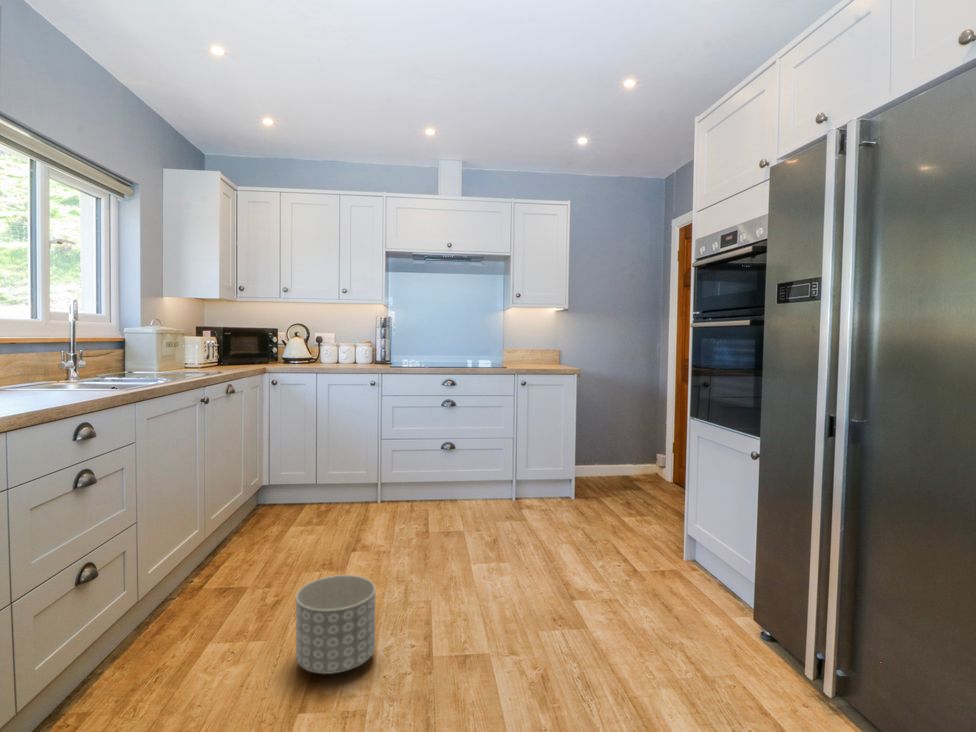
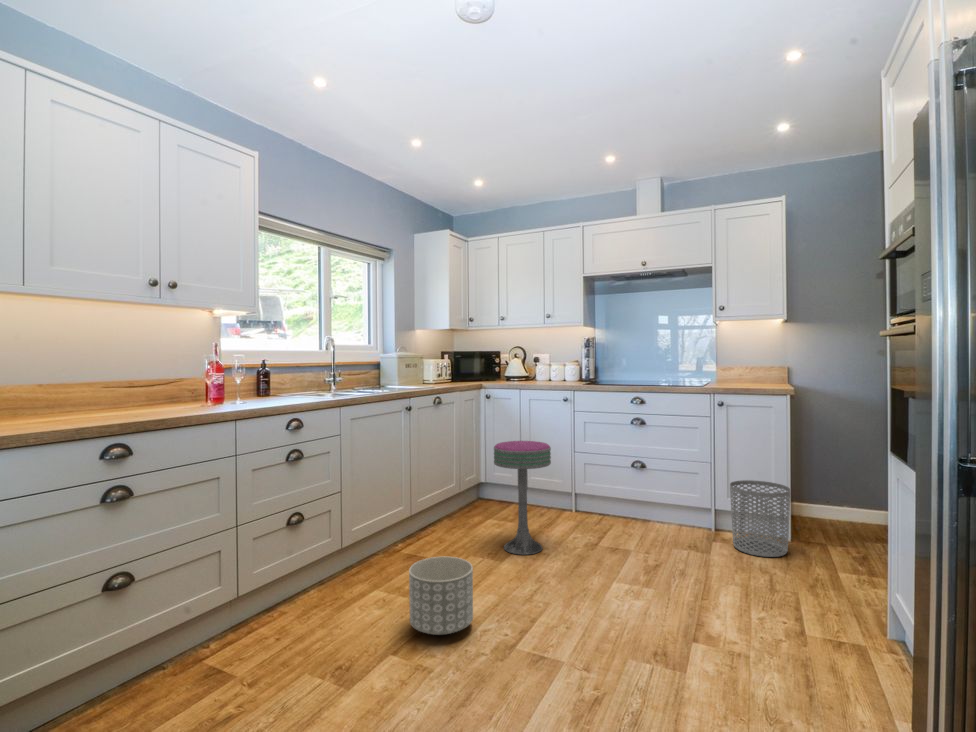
bar stool: none [323,431,389,559] -> present [494,441,551,555]
waste bin: none [539,452,587,518] -> present [730,480,790,557]

